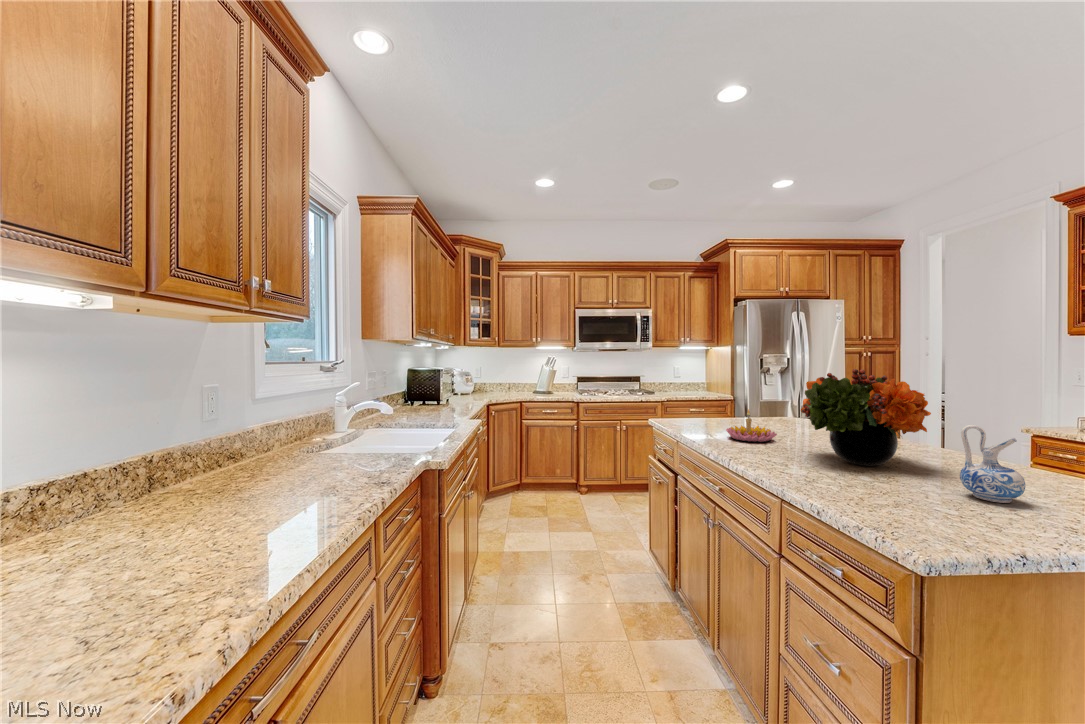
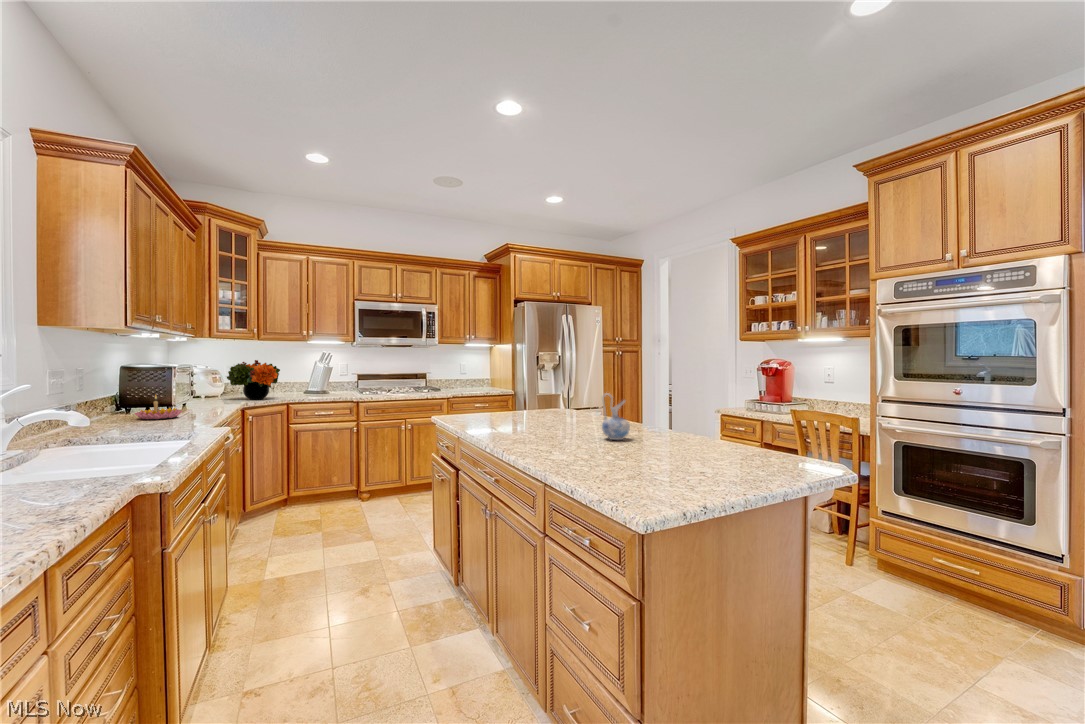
flower arrangement: present [801,369,931,466] -> present [227,360,280,400]
candle holder: present [726,409,777,442] -> present [135,395,182,420]

